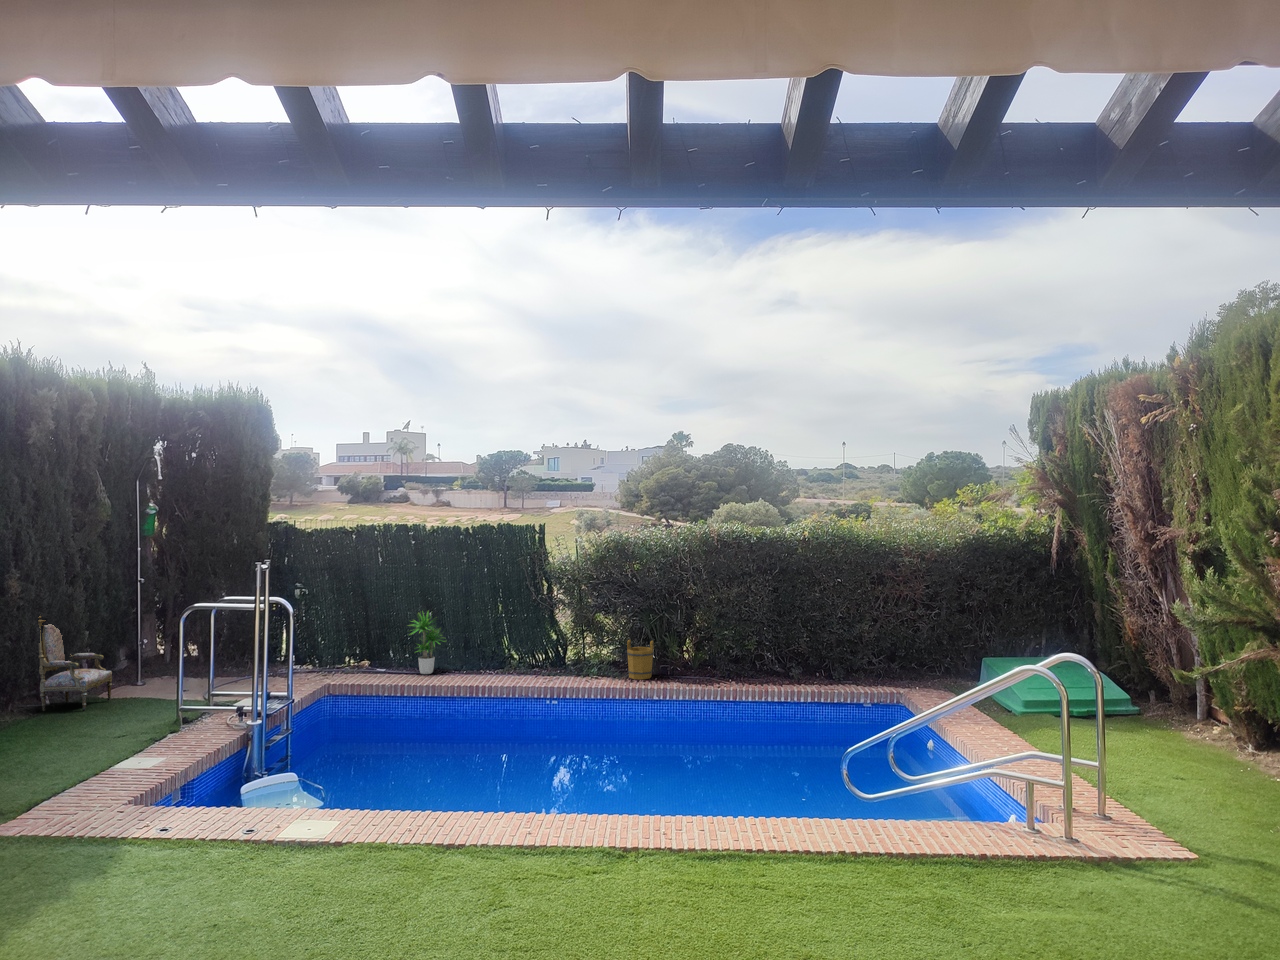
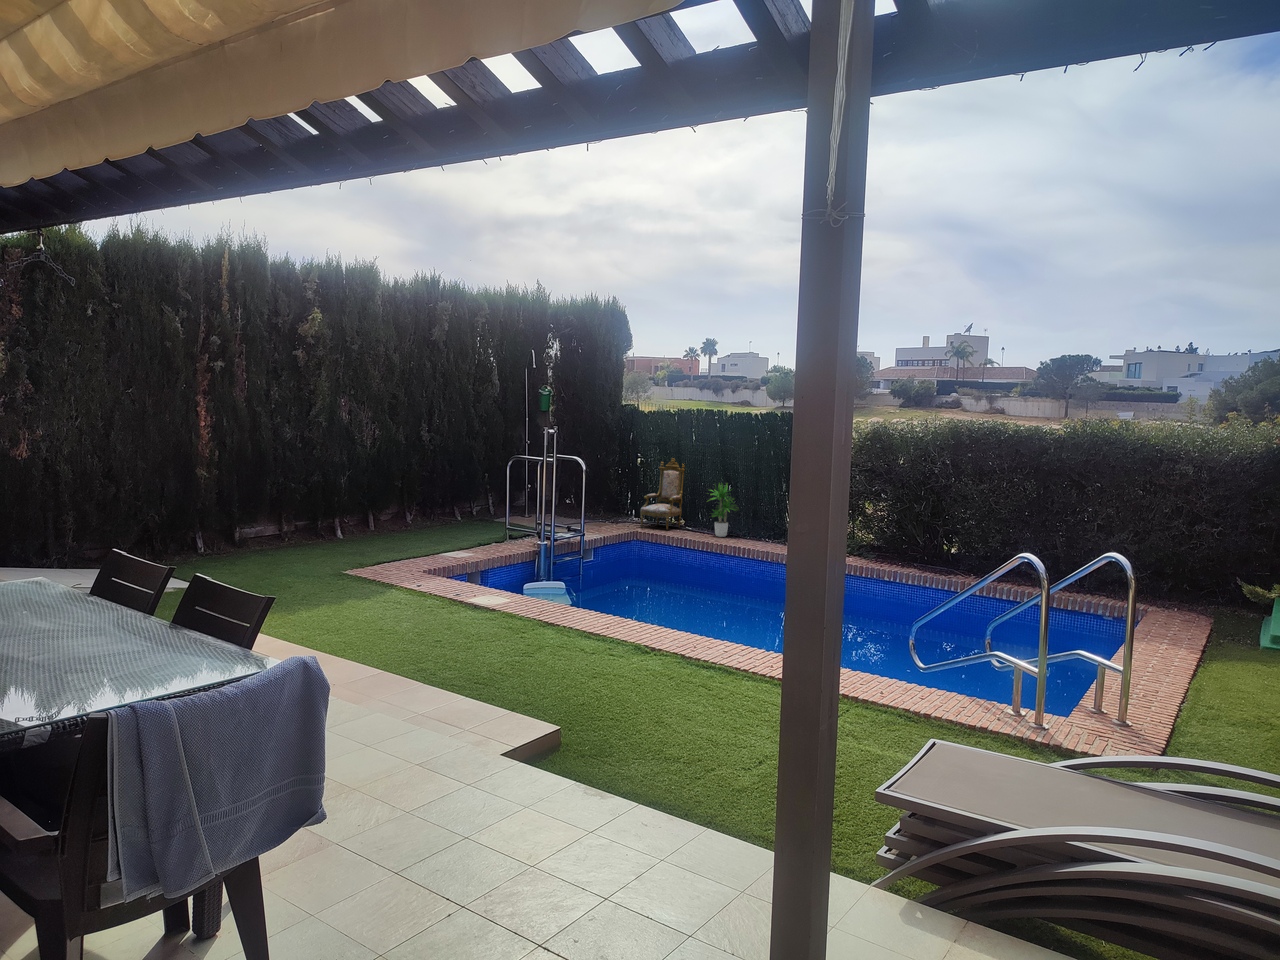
armchair: present [38,616,112,711] -> present [640,458,685,531]
bucket: present [627,640,655,679] -> none [881,524,911,563]

